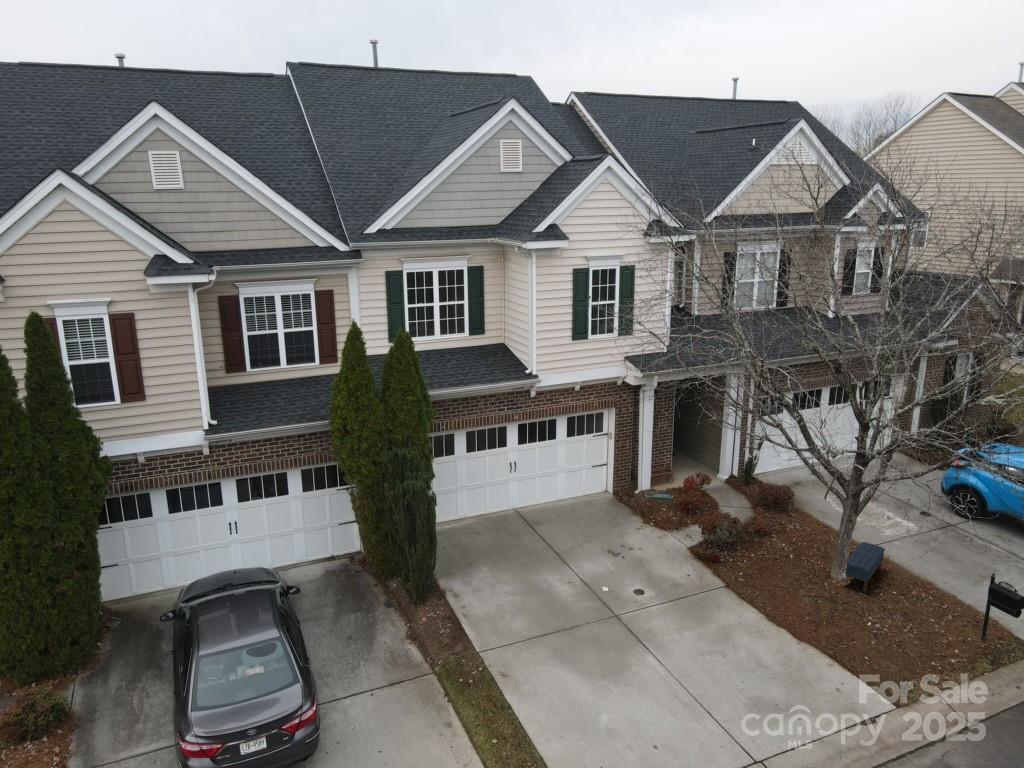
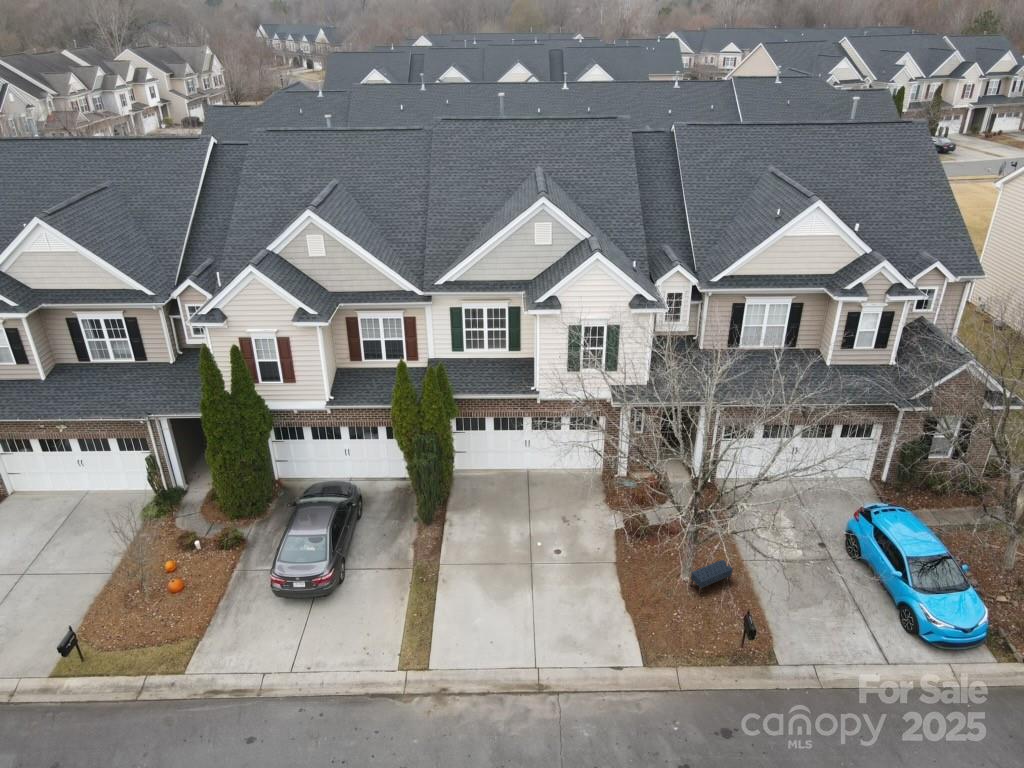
potted tree: present [702,523,735,562] -> none [618,521,637,544]

